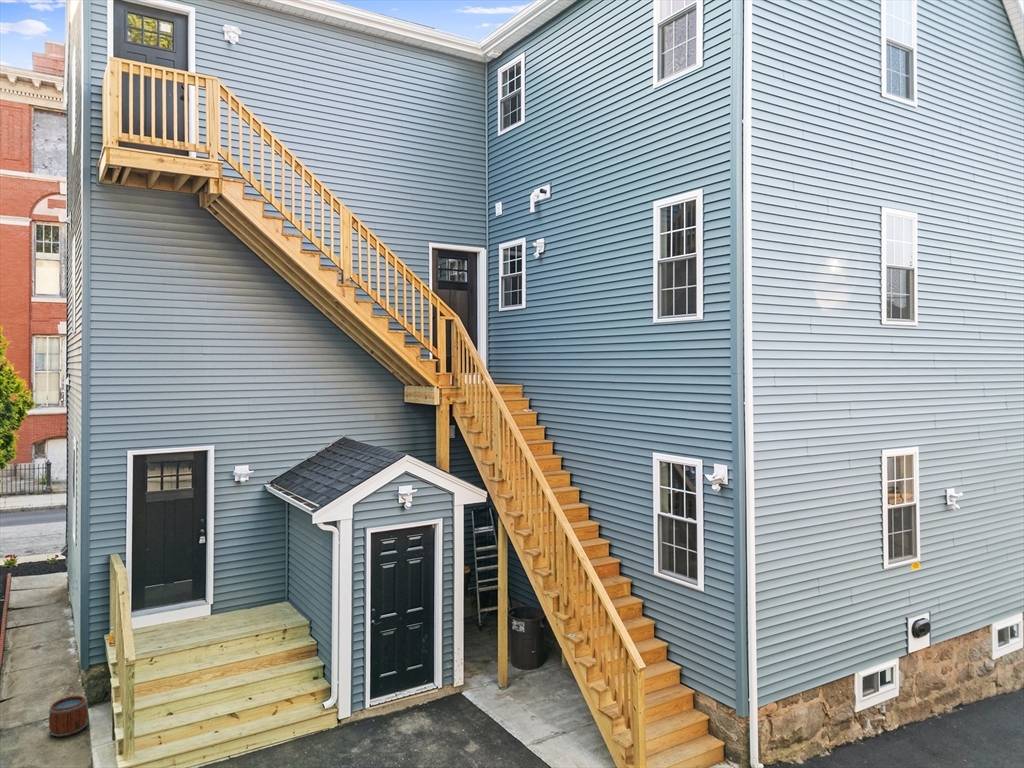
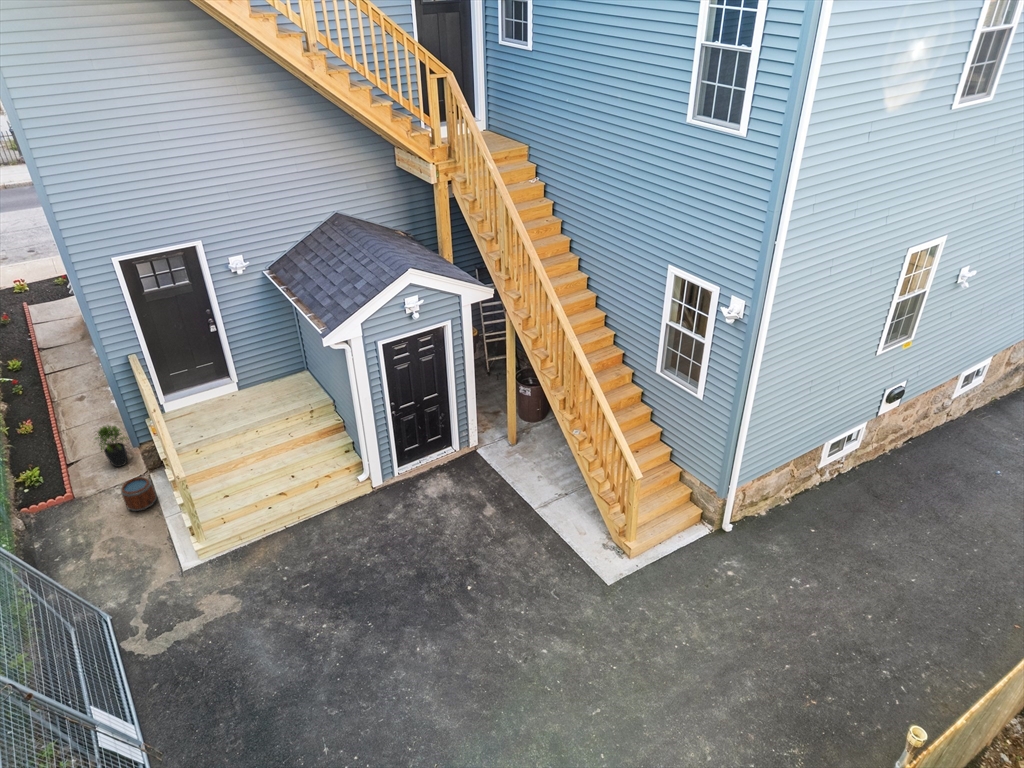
potted plant: none [40,640,80,695] -> present [95,426,128,467]

